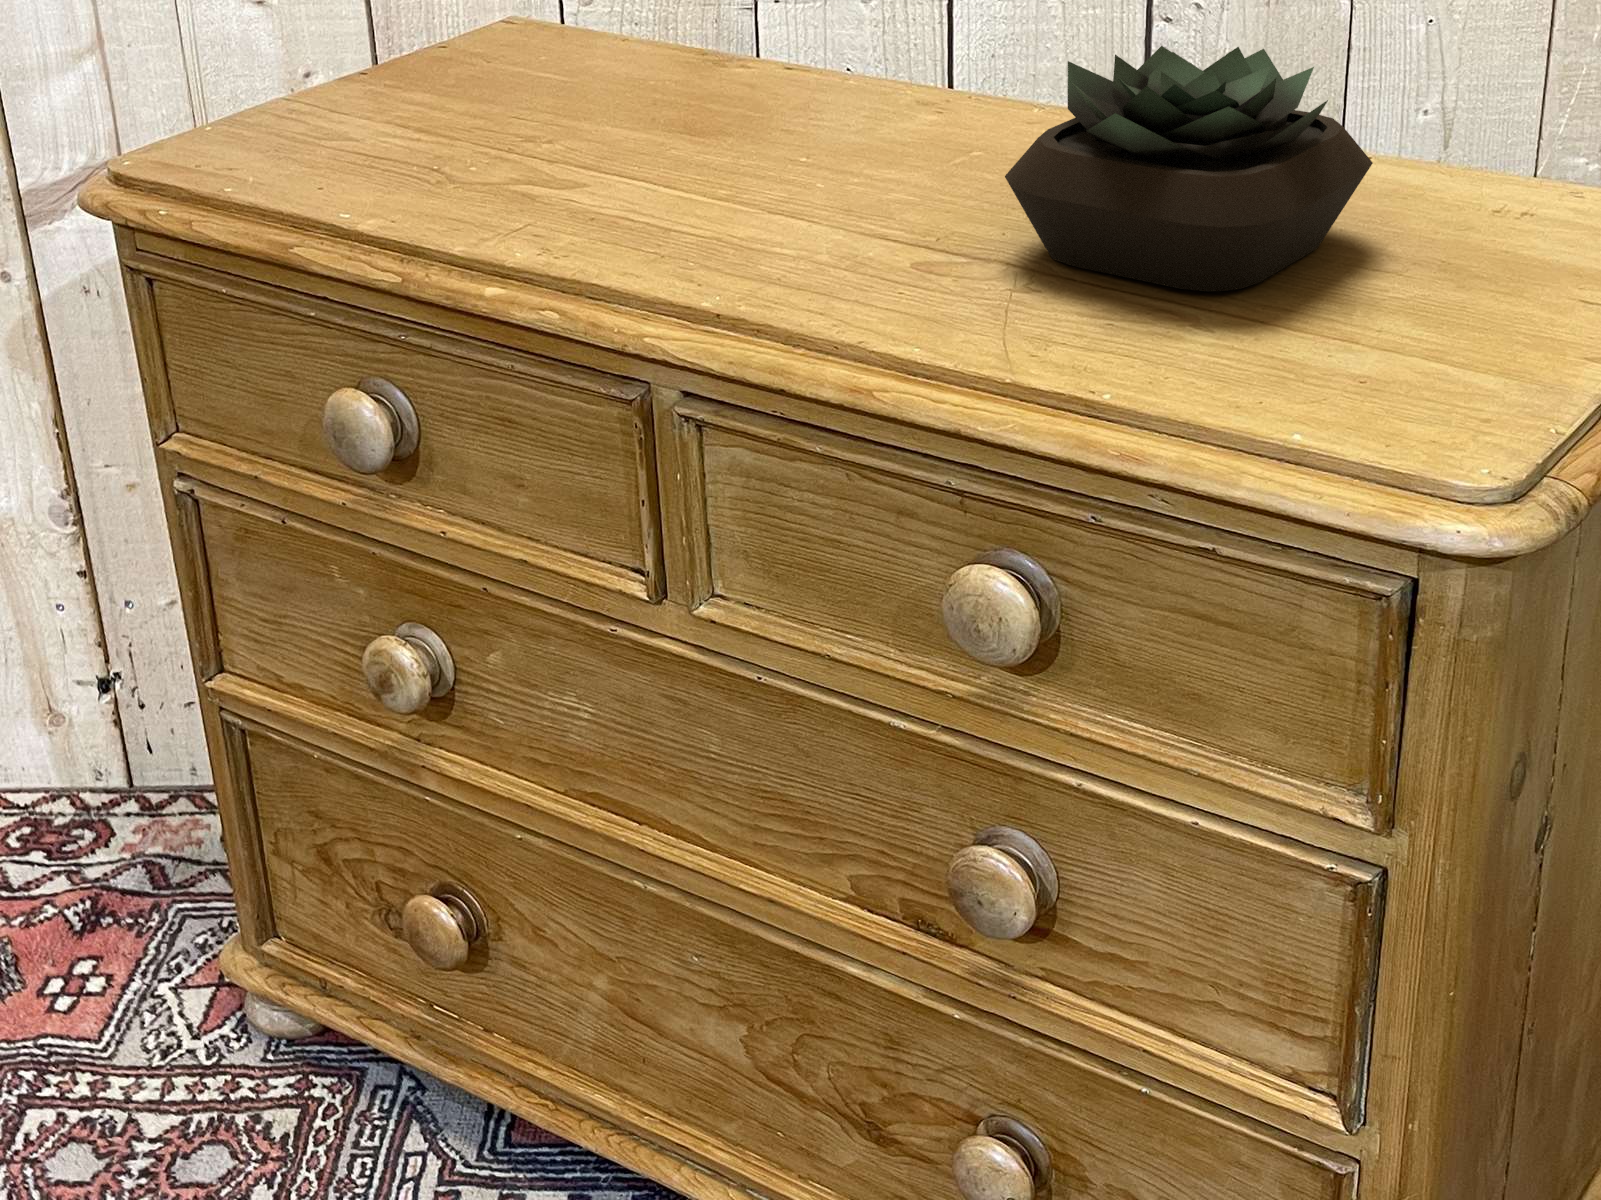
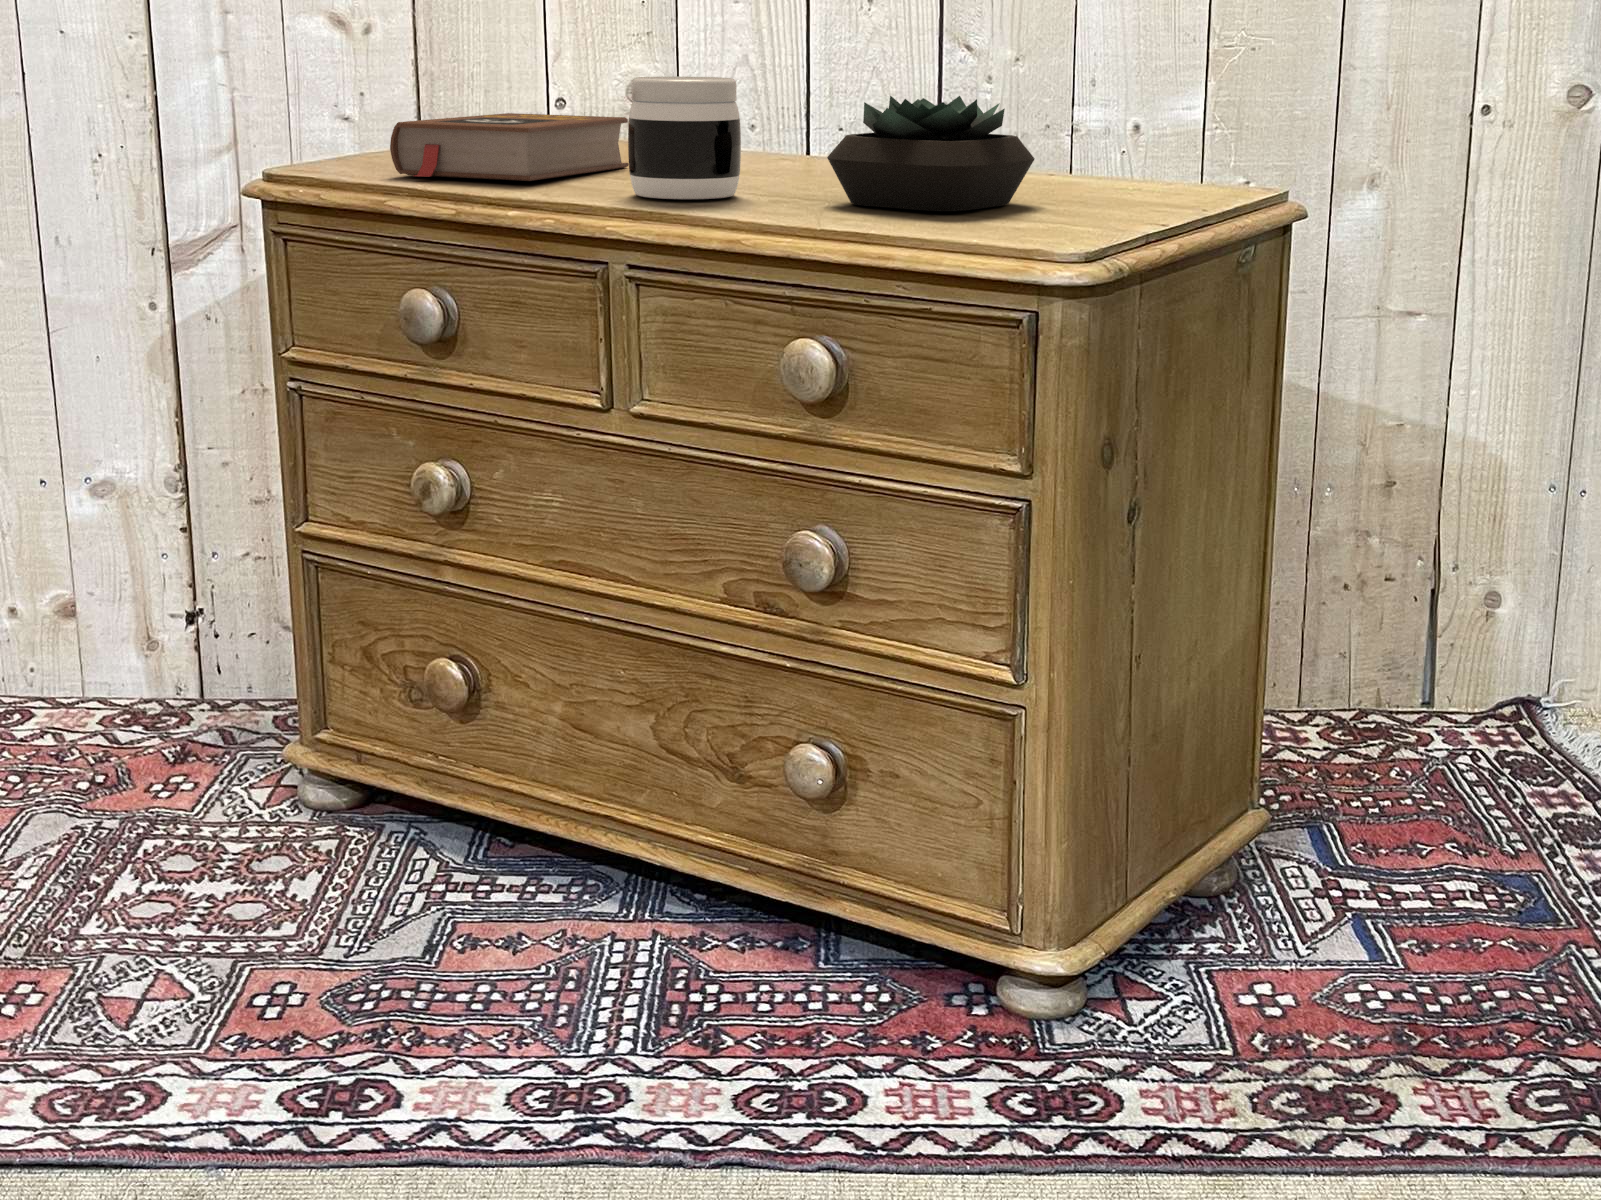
book: none [278,9,674,187] -> present [390,113,628,181]
jar: none [659,14,853,254] -> present [628,76,741,199]

